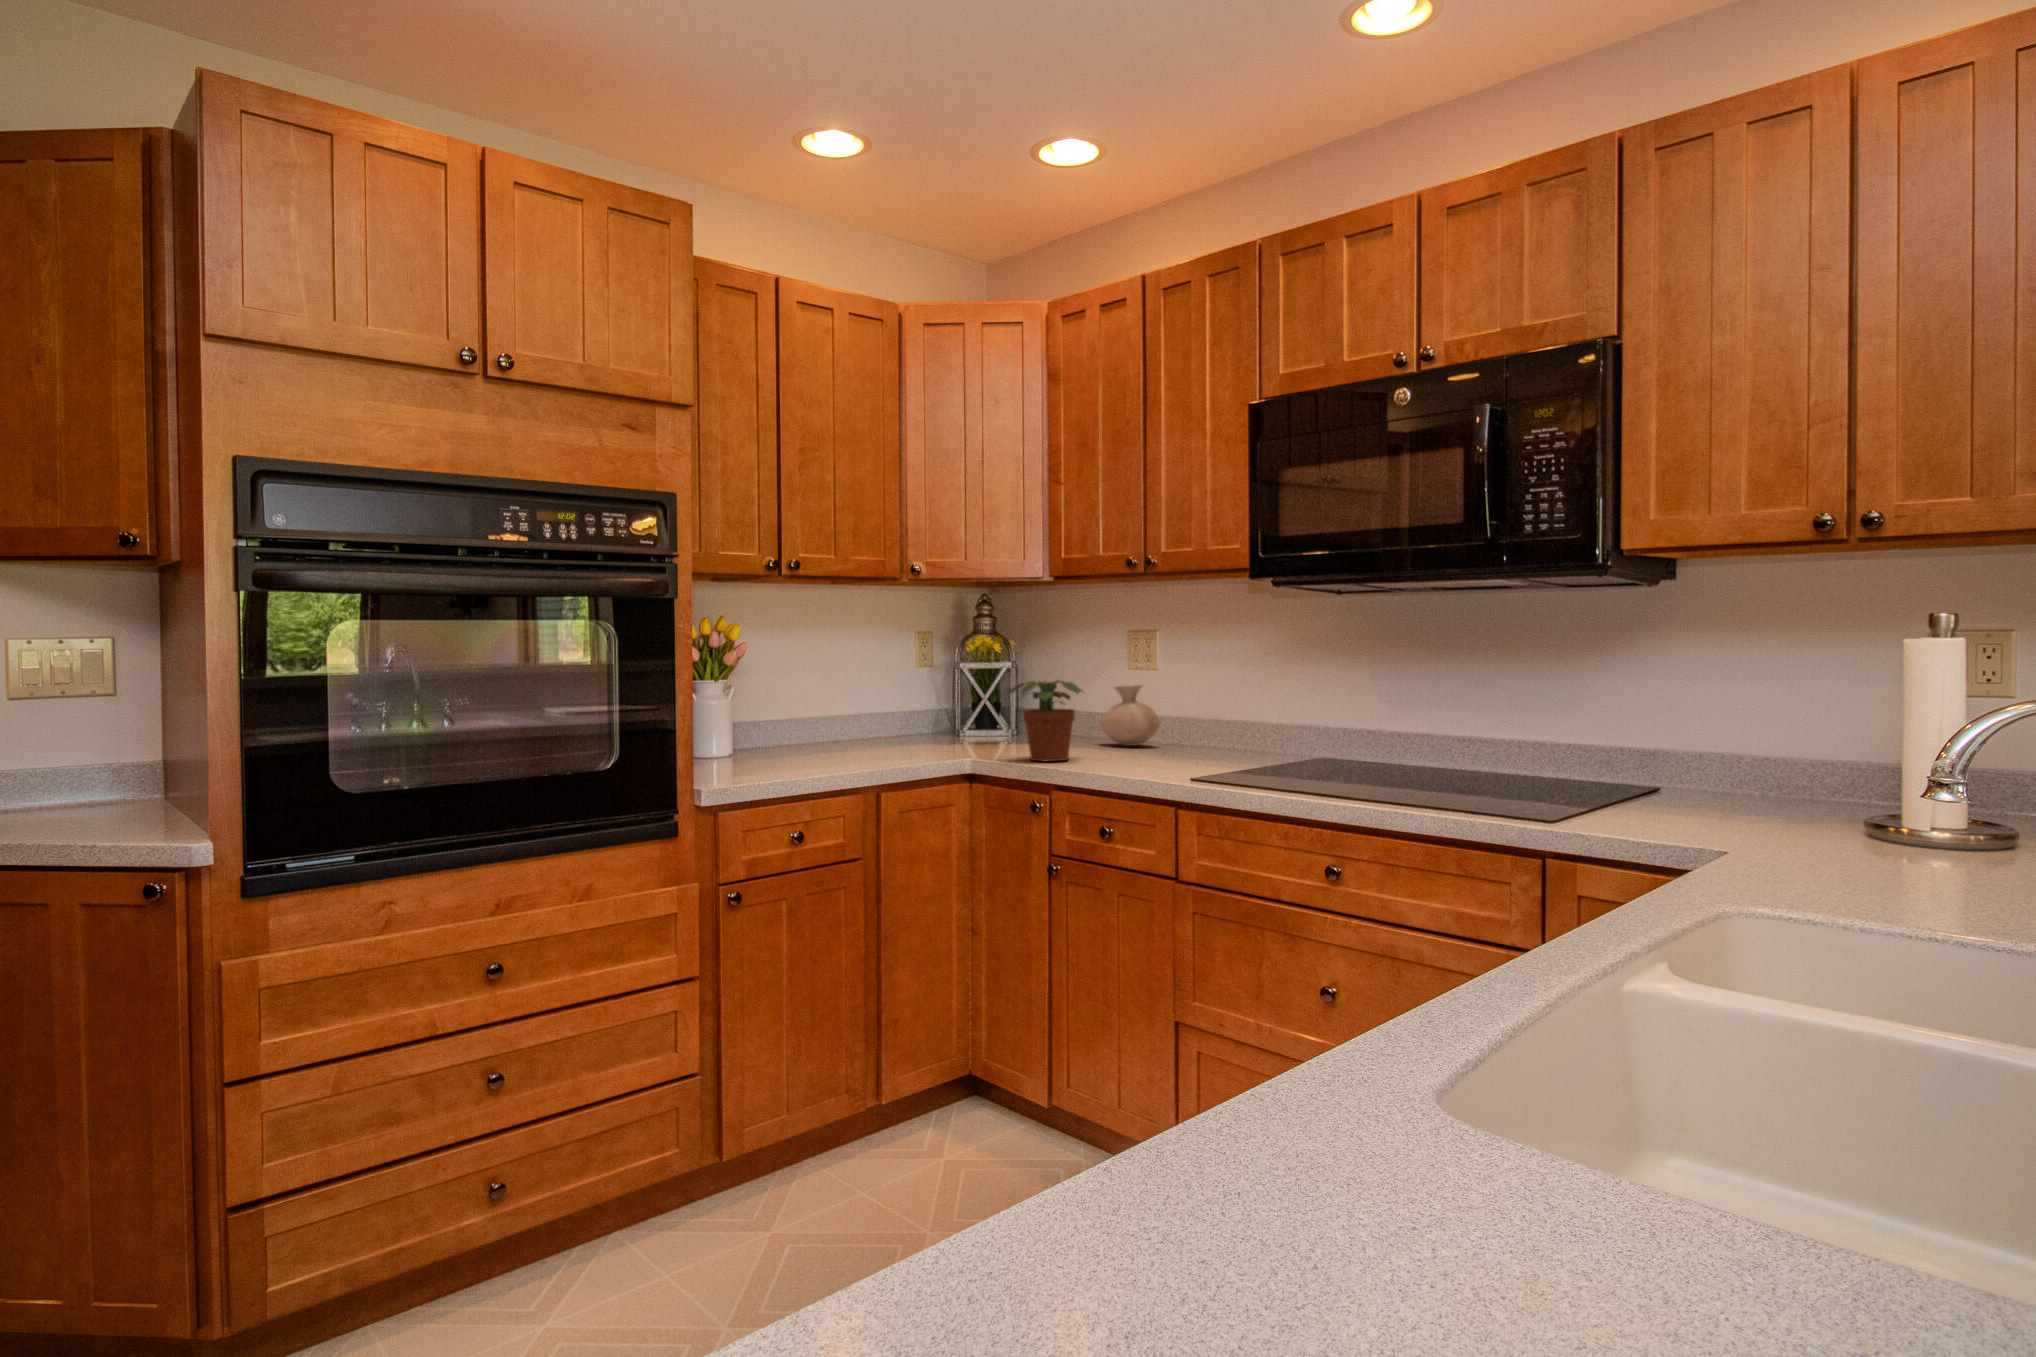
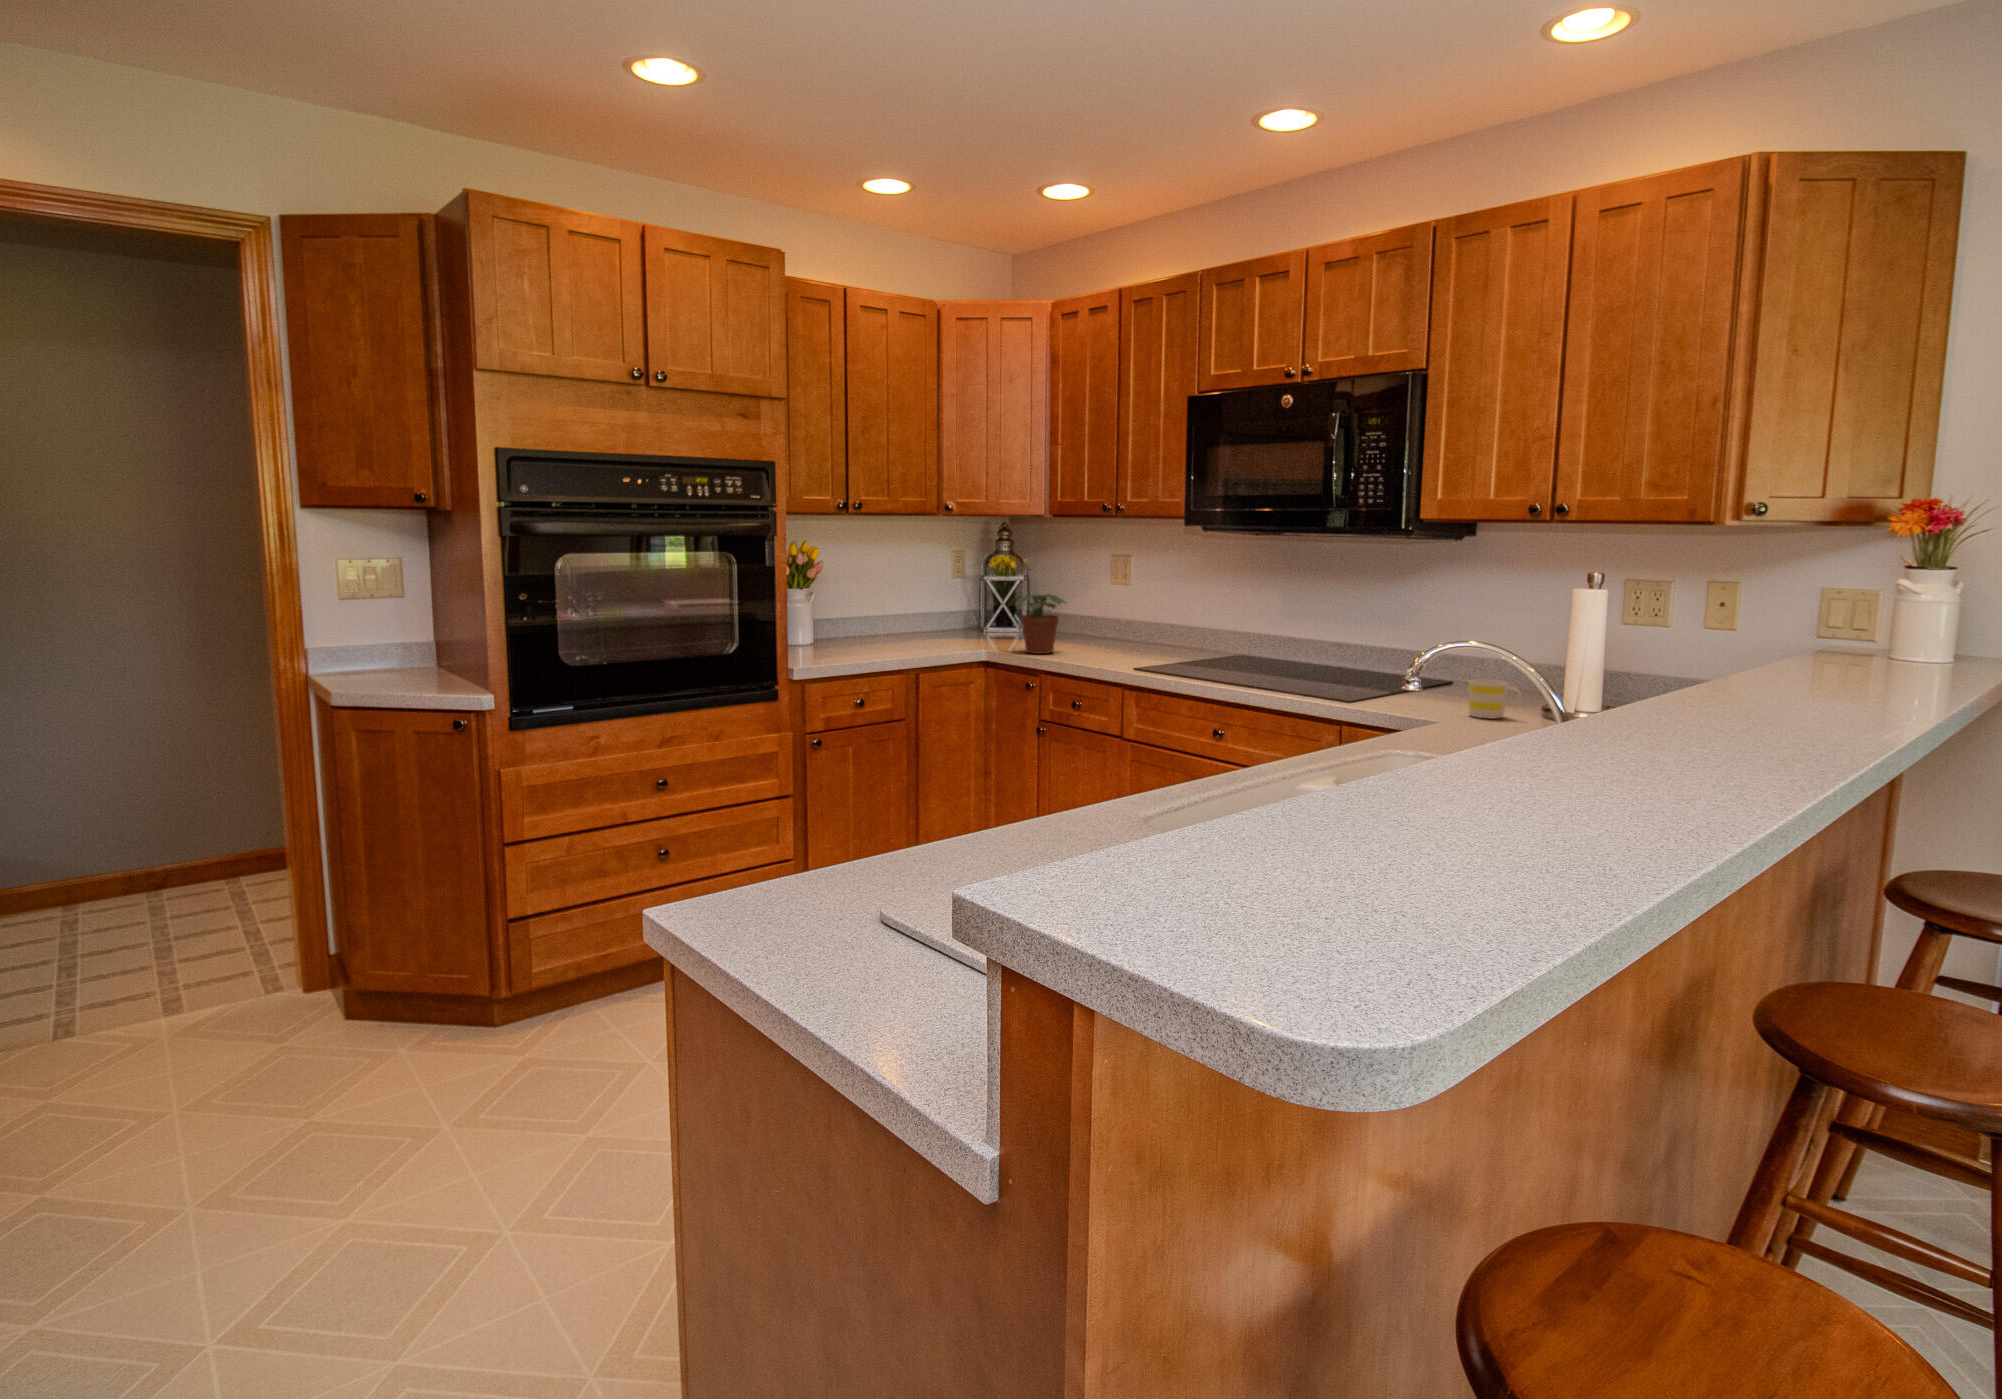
vase: present [1100,685,1160,746] -> none [1087,597,1131,642]
mug: none [1739,775,1829,833] -> present [1468,680,1522,719]

